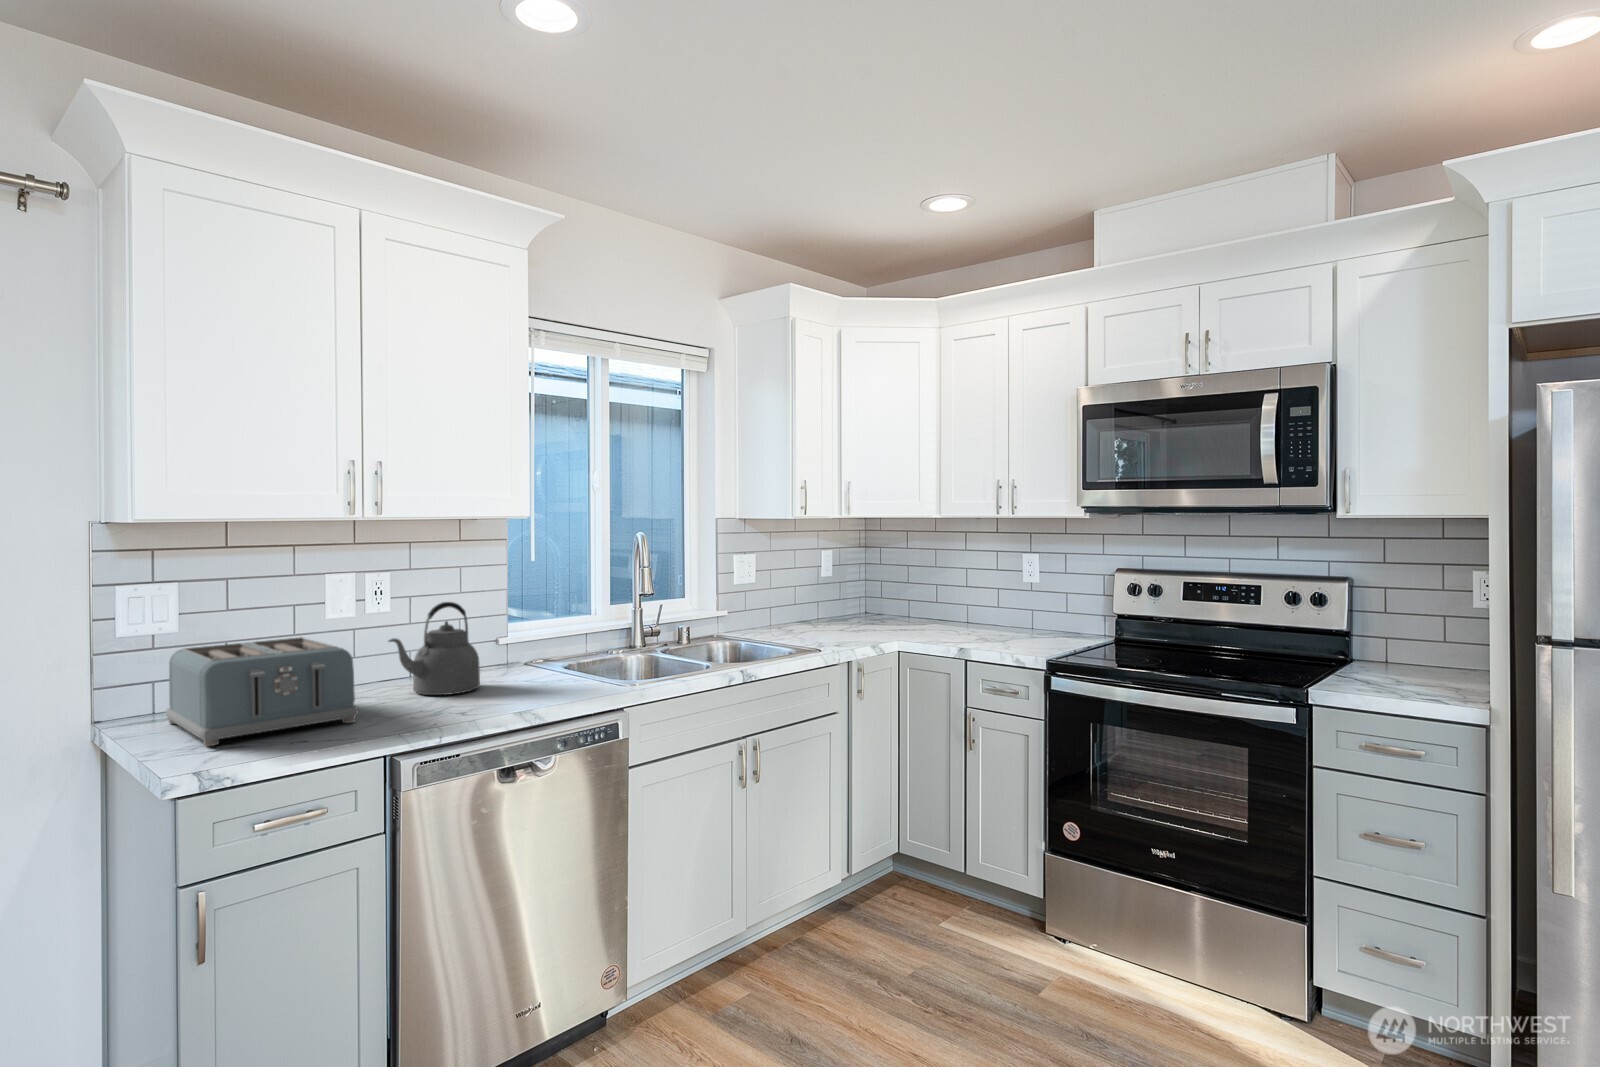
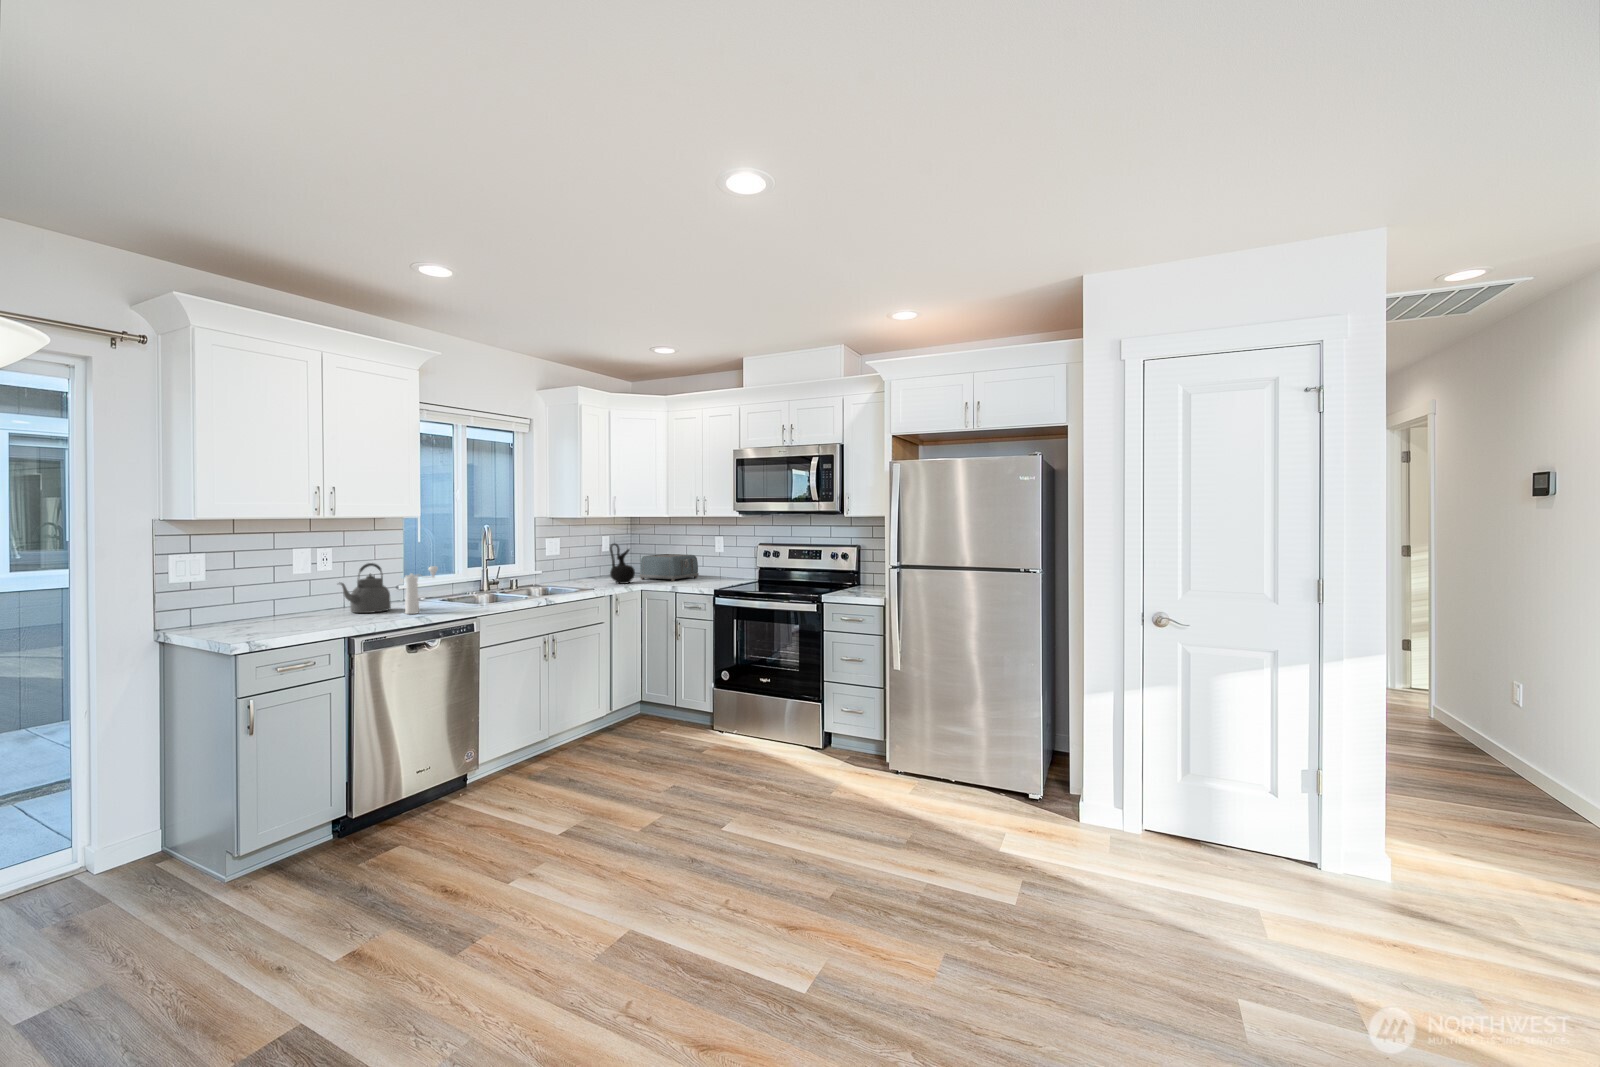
ceramic jug: none [842,565,885,638] -> present [610,544,635,584]
pepper mill: none [500,610,559,702] -> present [405,566,438,614]
toaster: present [166,637,358,746] -> present [639,554,699,581]

